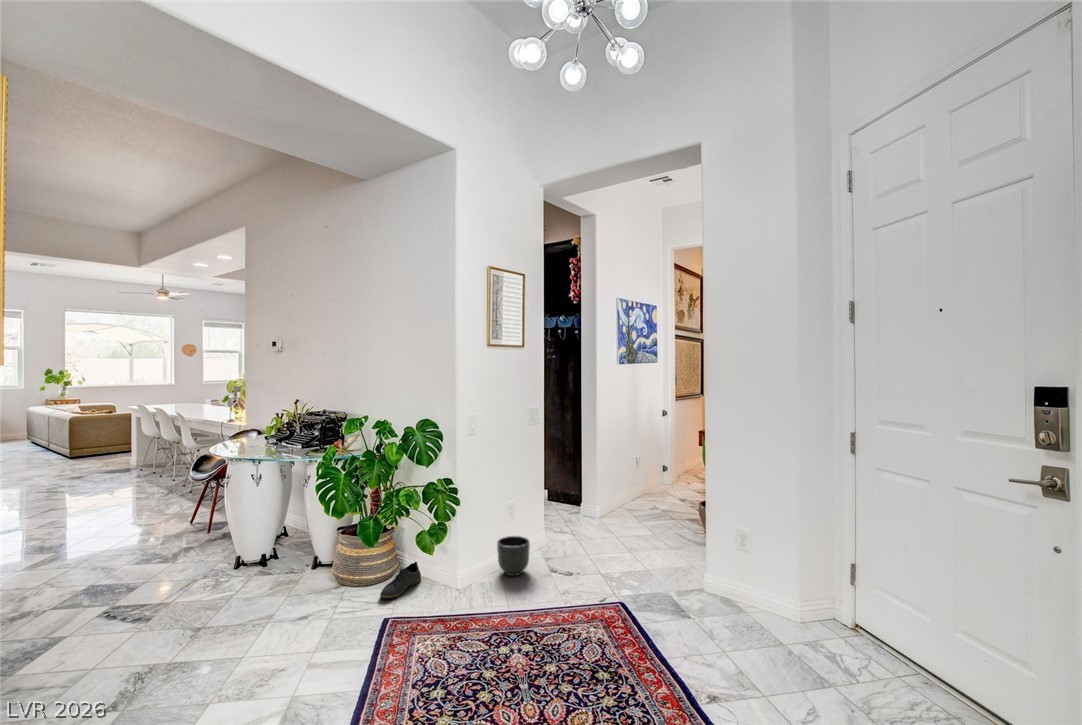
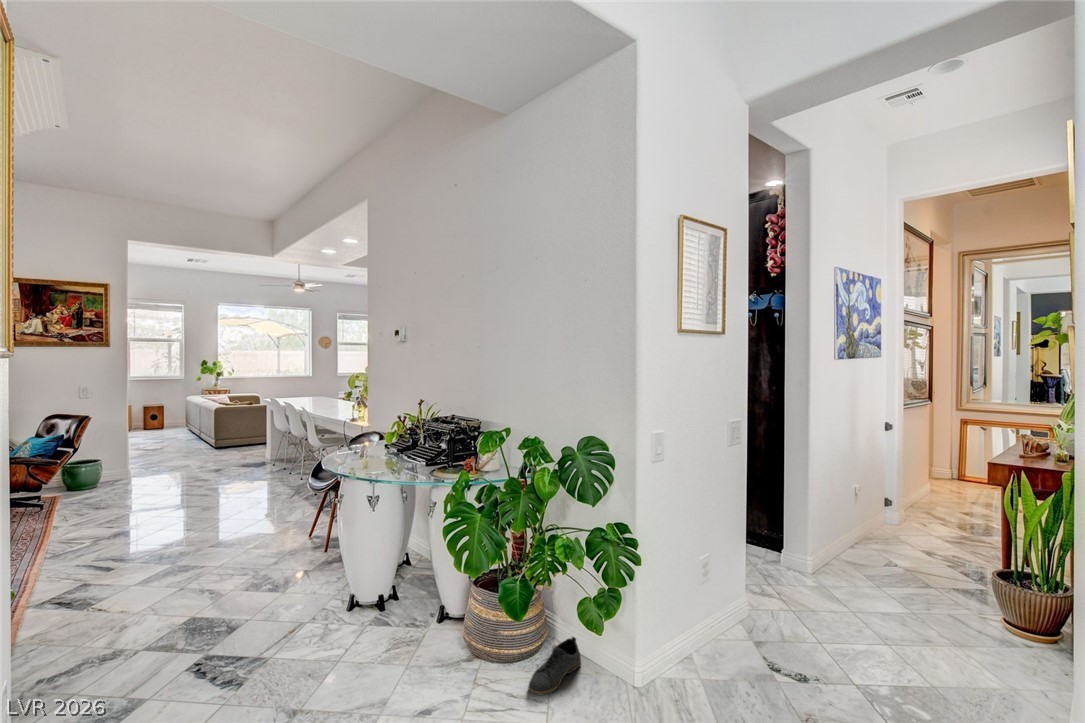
planter: present [497,536,530,576] -> none [690,610,741,675]

